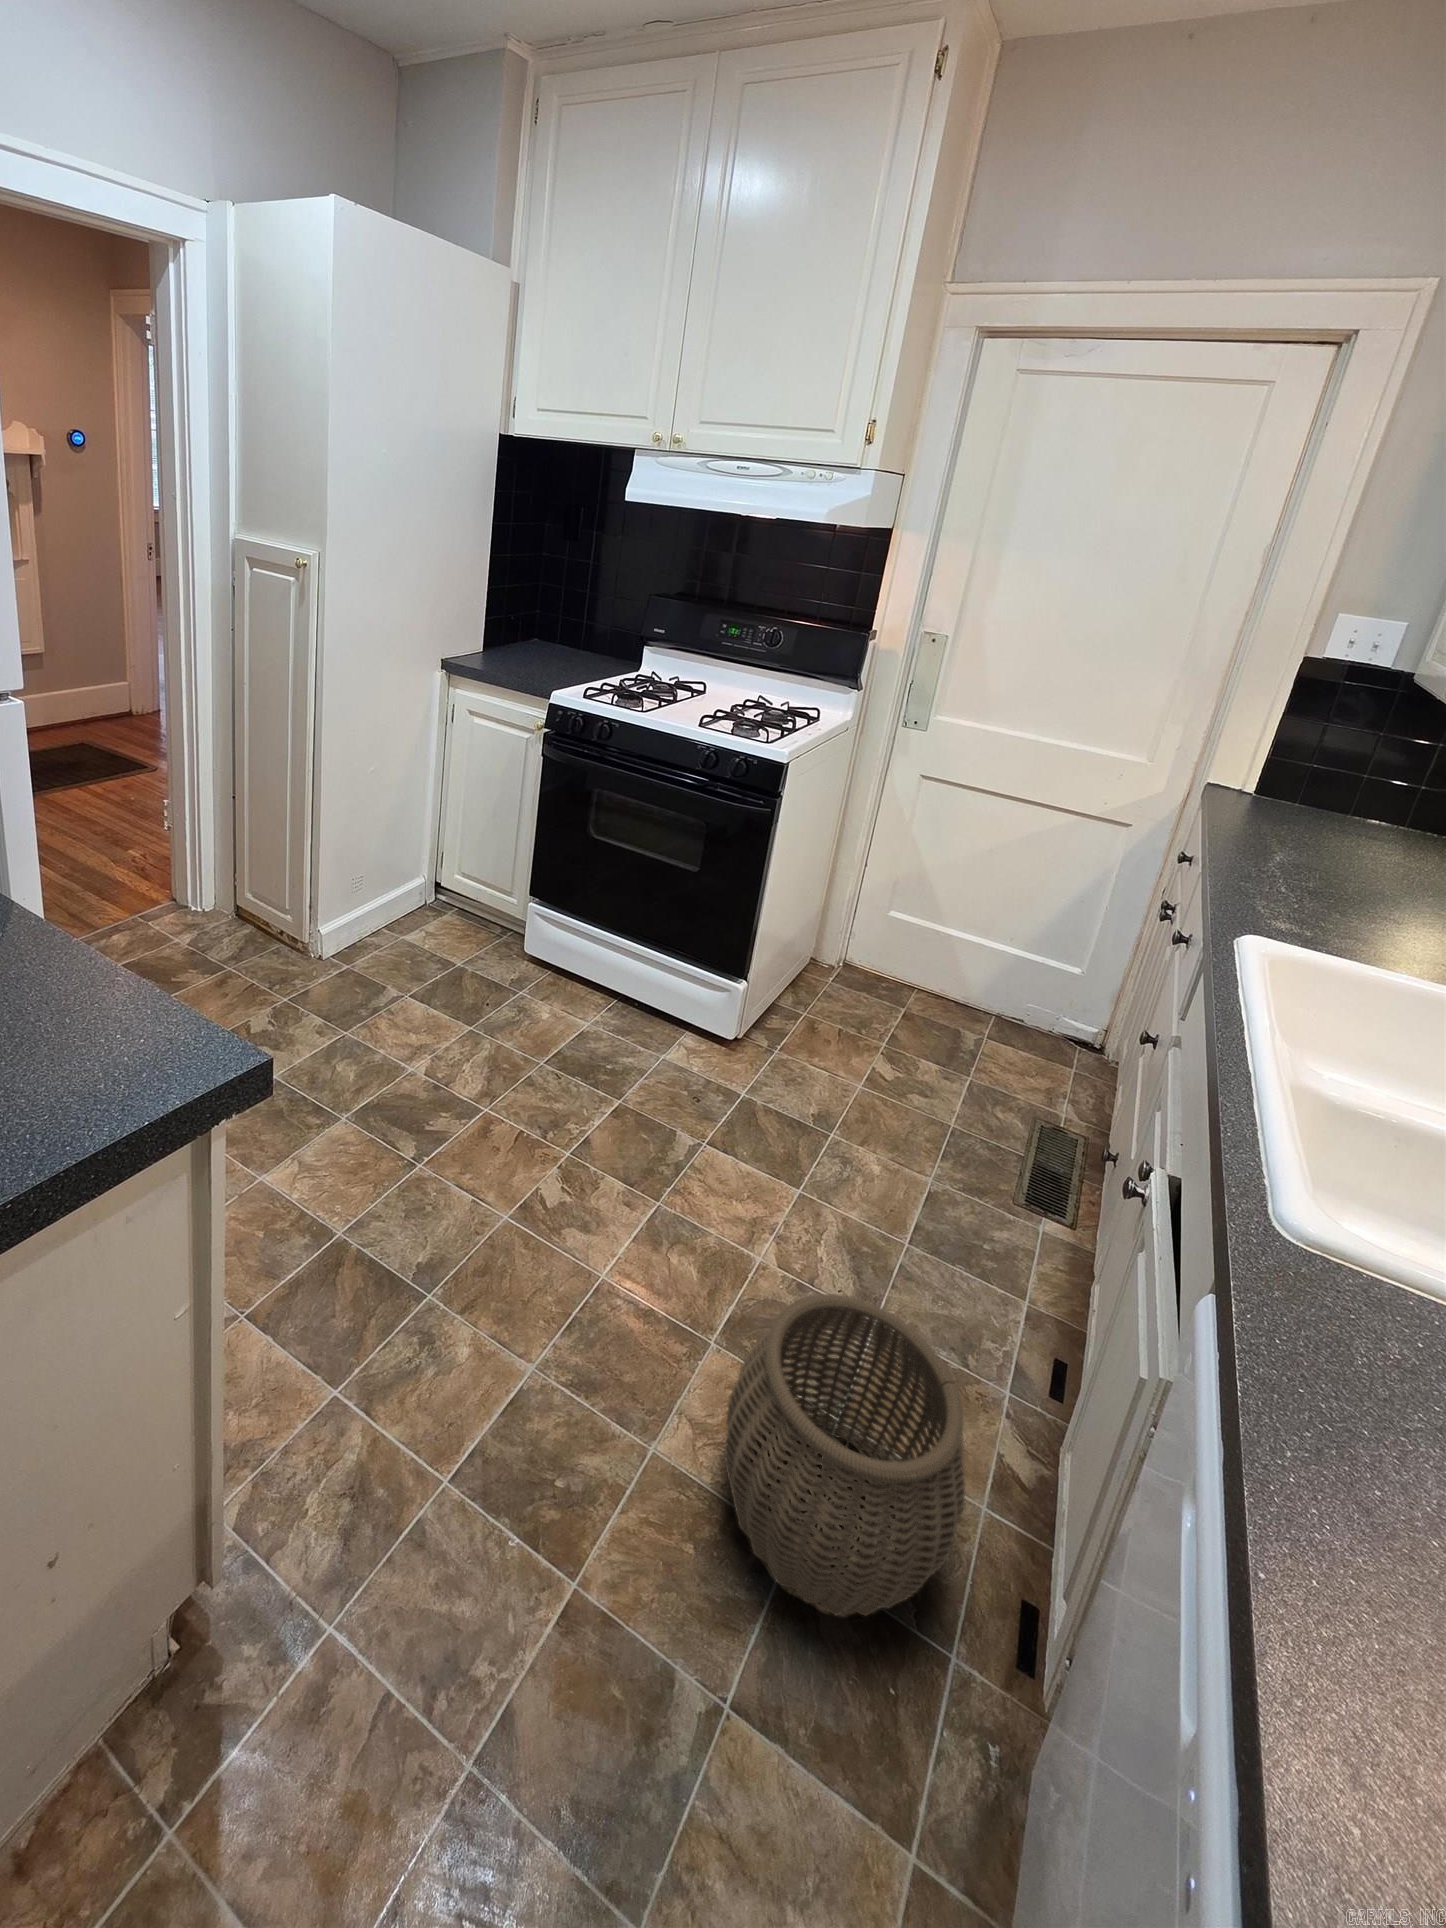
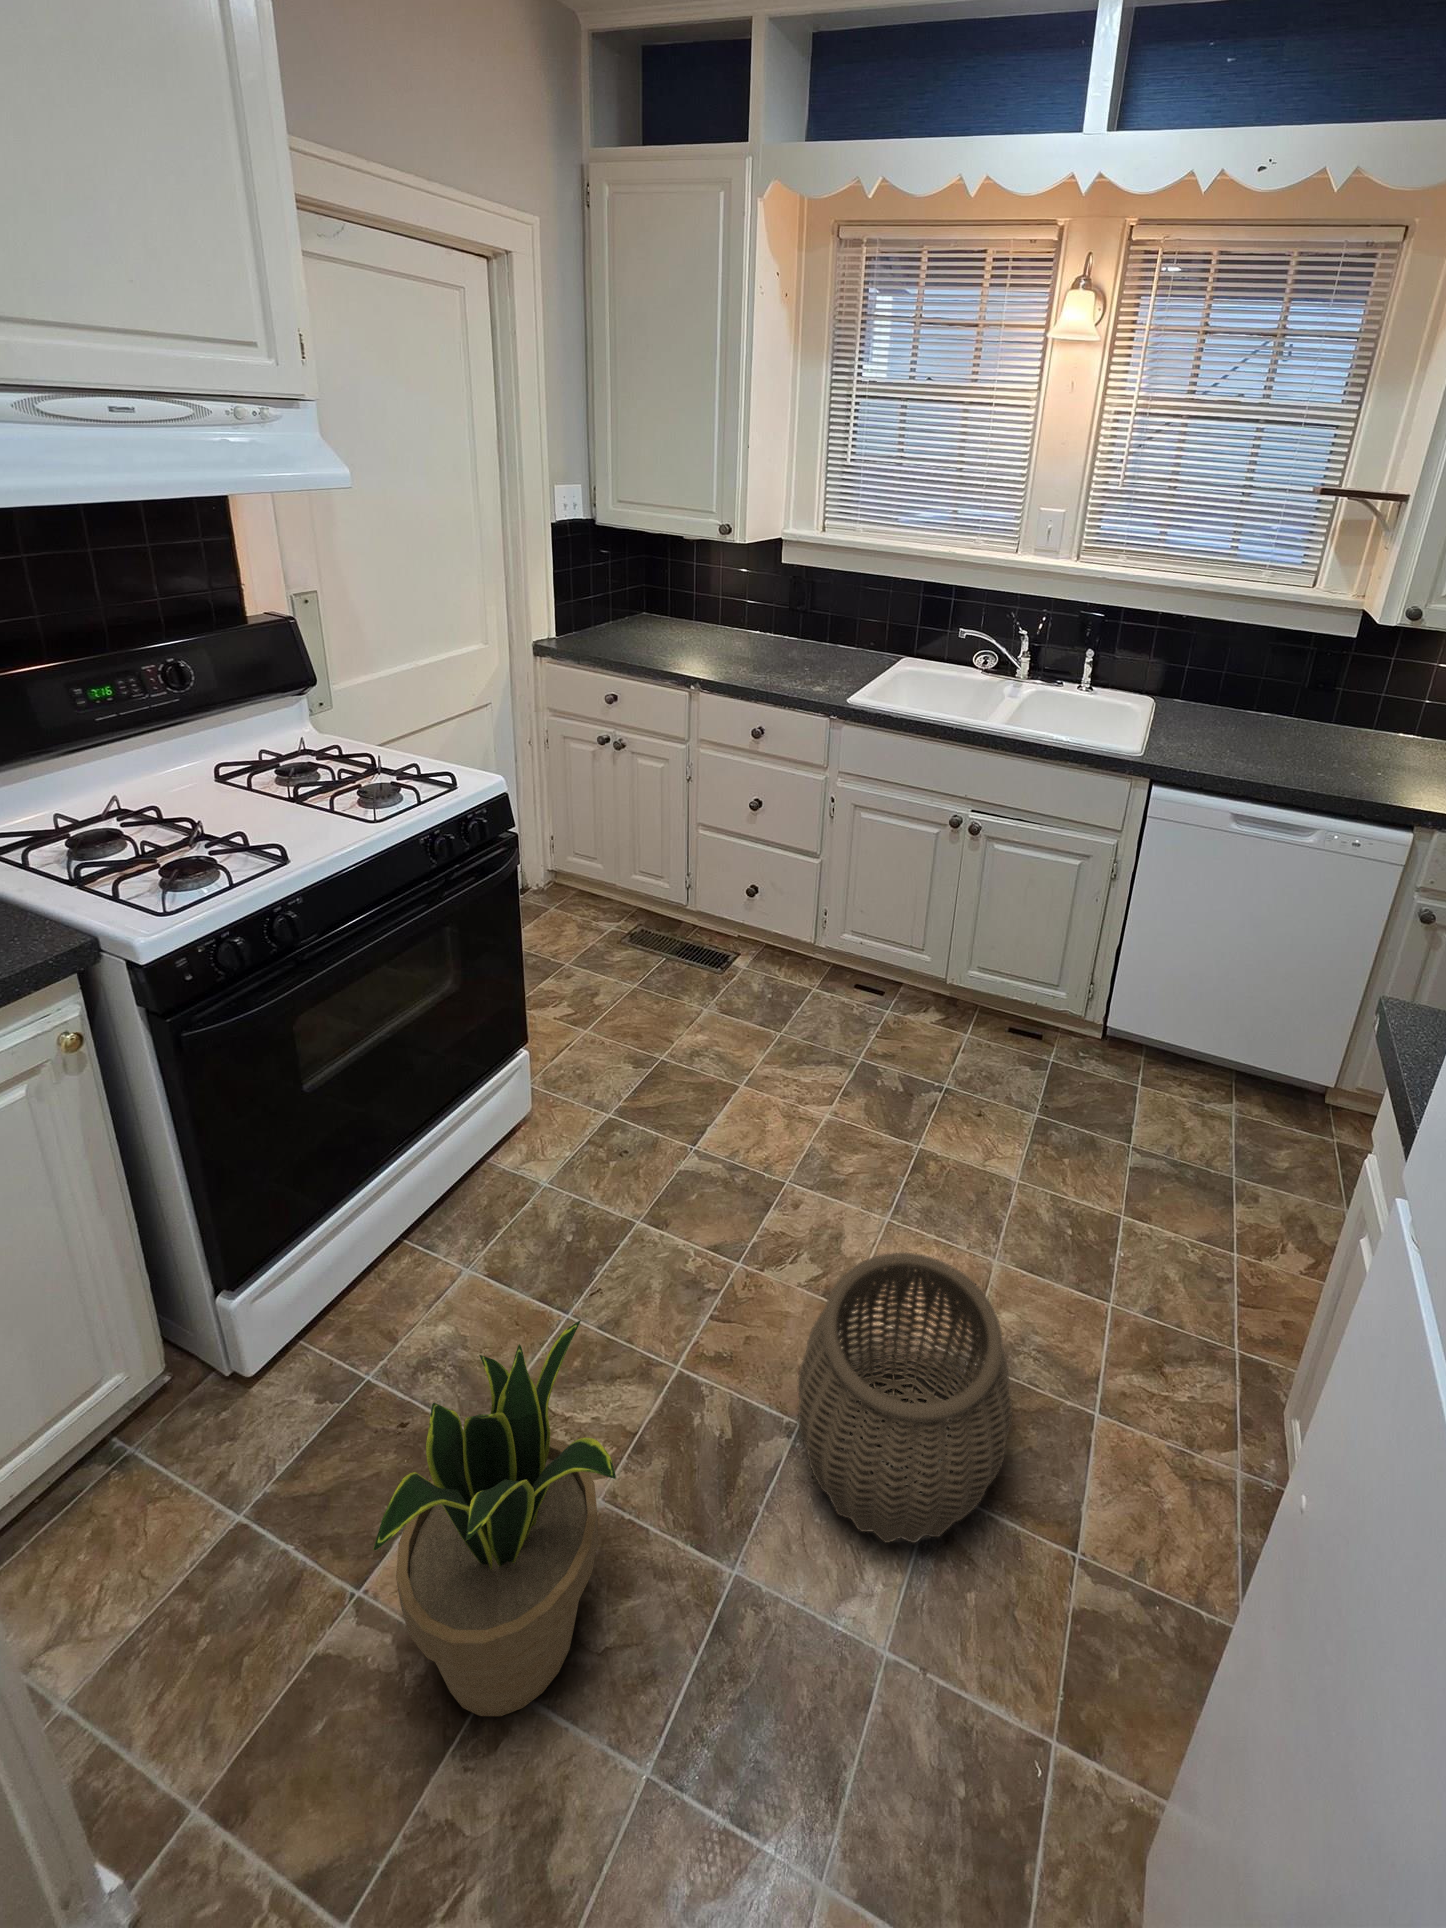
potted plant: none [635,1002,781,1242] -> present [373,1320,616,1716]

